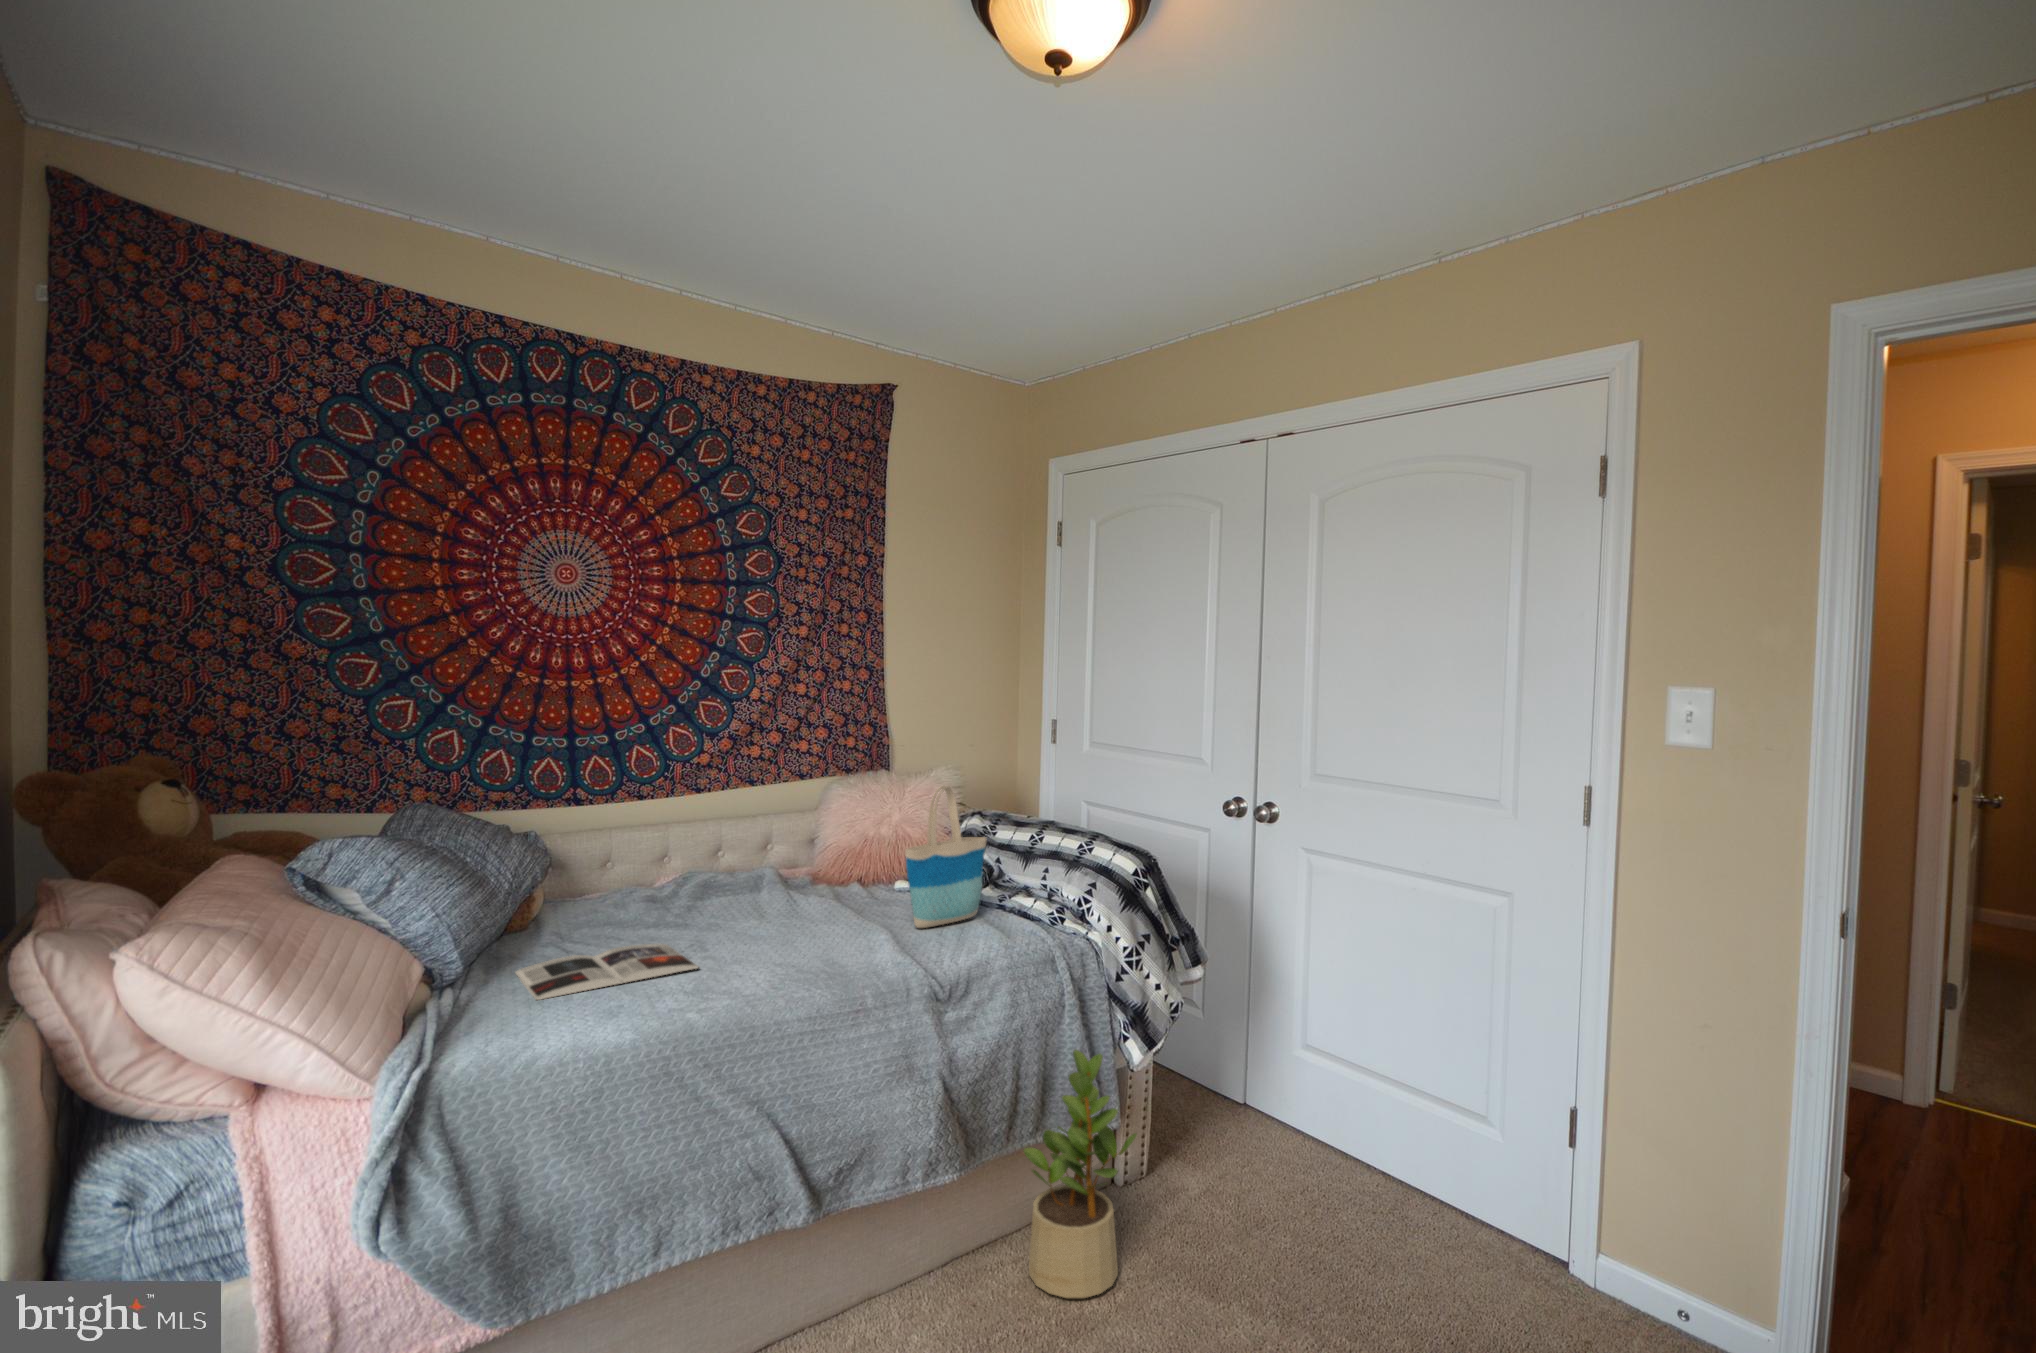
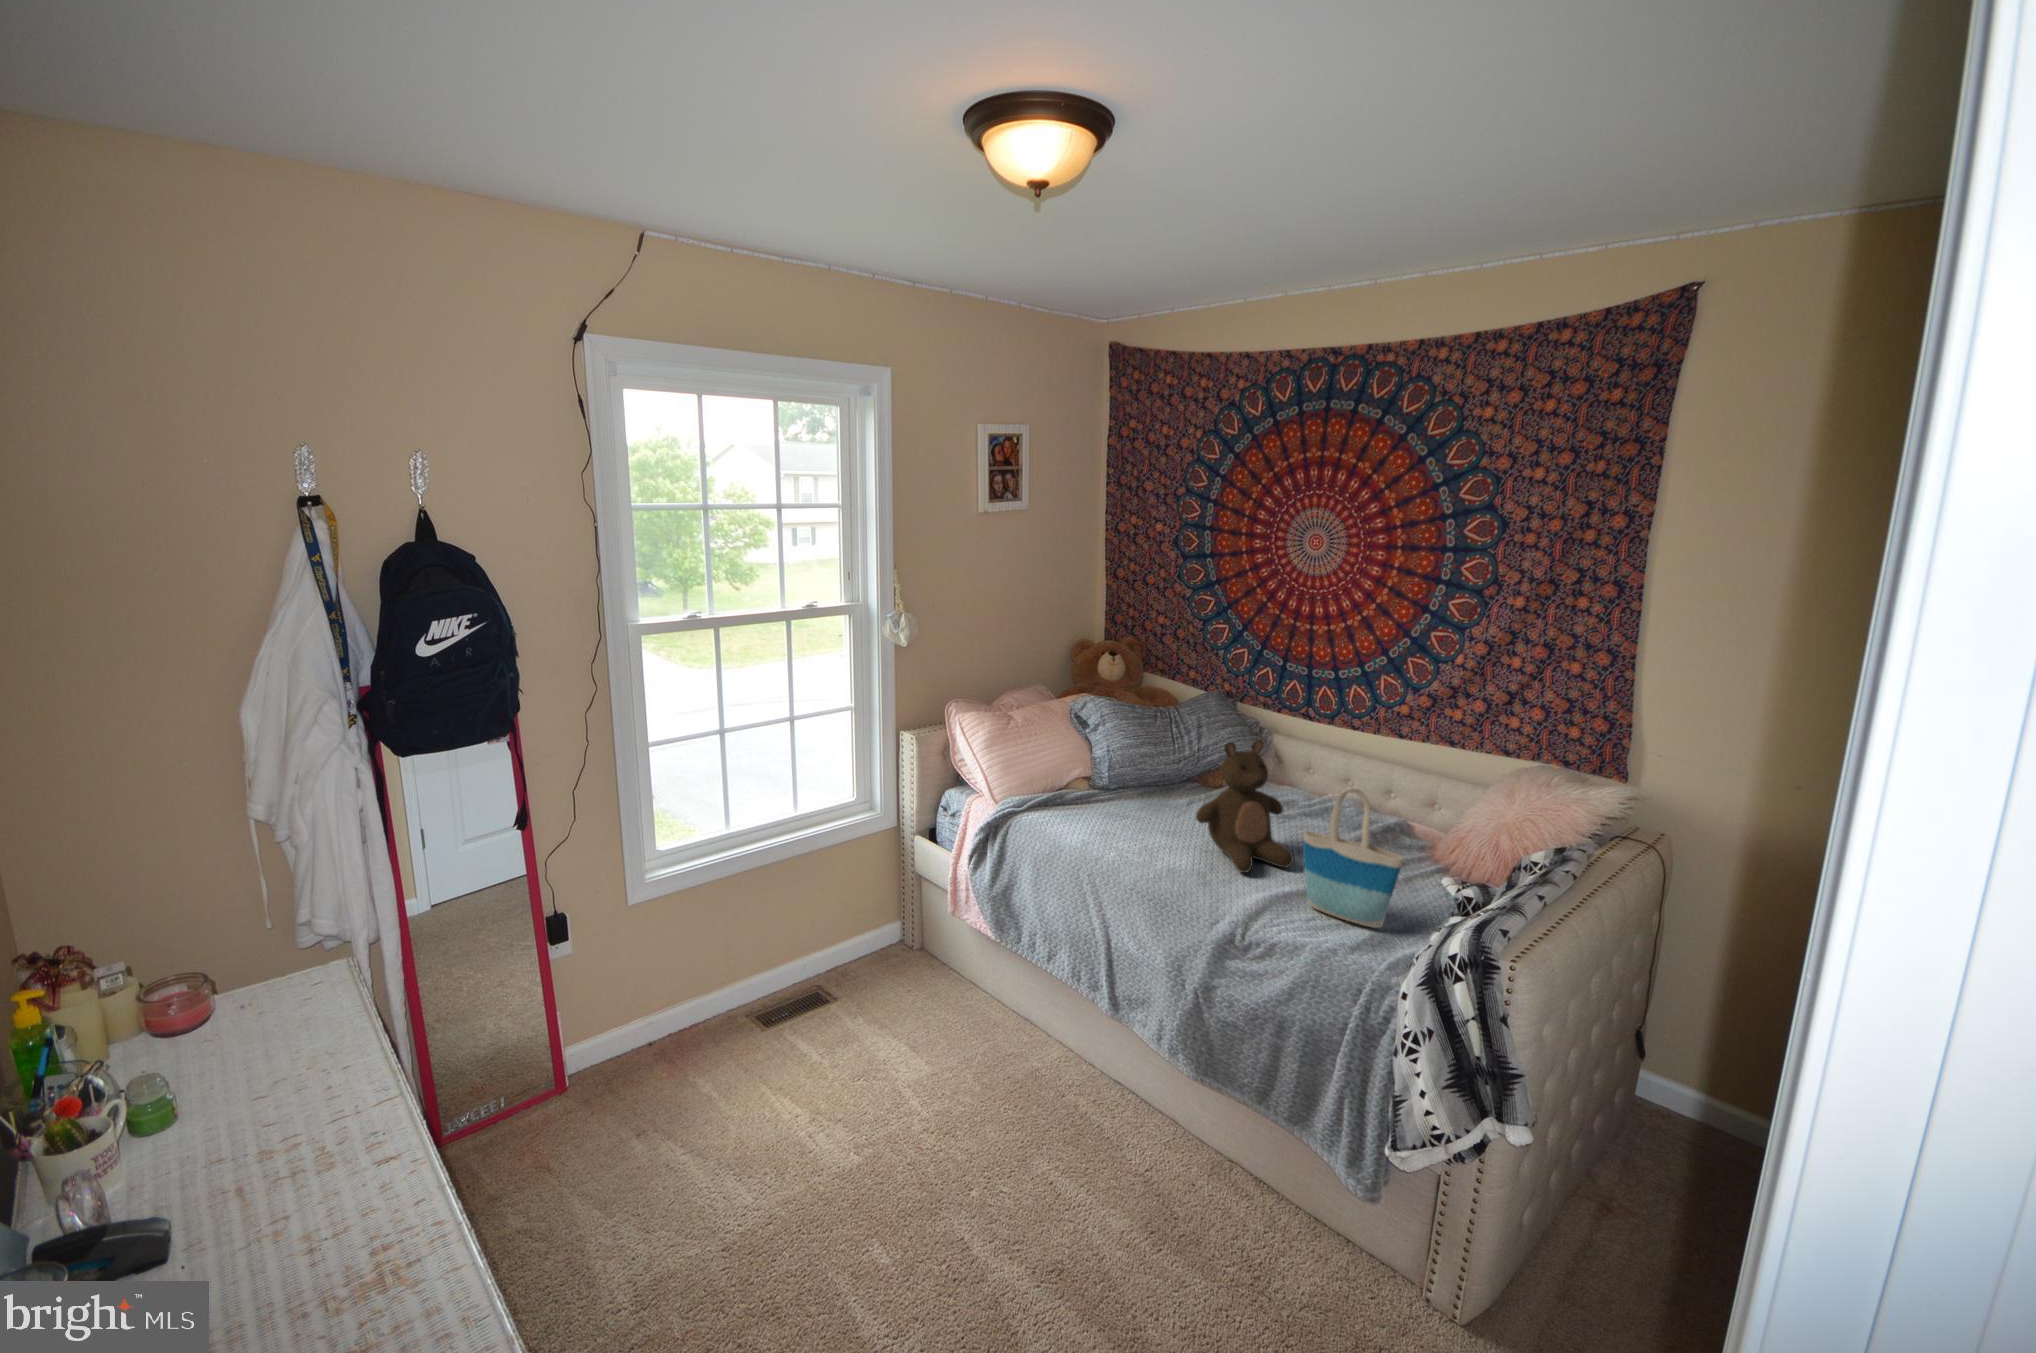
stuffed bear: none [738,786,836,938] -> present [1196,740,1294,873]
magazine: present [515,944,698,1000] -> none [1066,803,1182,845]
potted plant: present [1024,1050,1137,1298] -> none [1200,1063,1327,1285]

